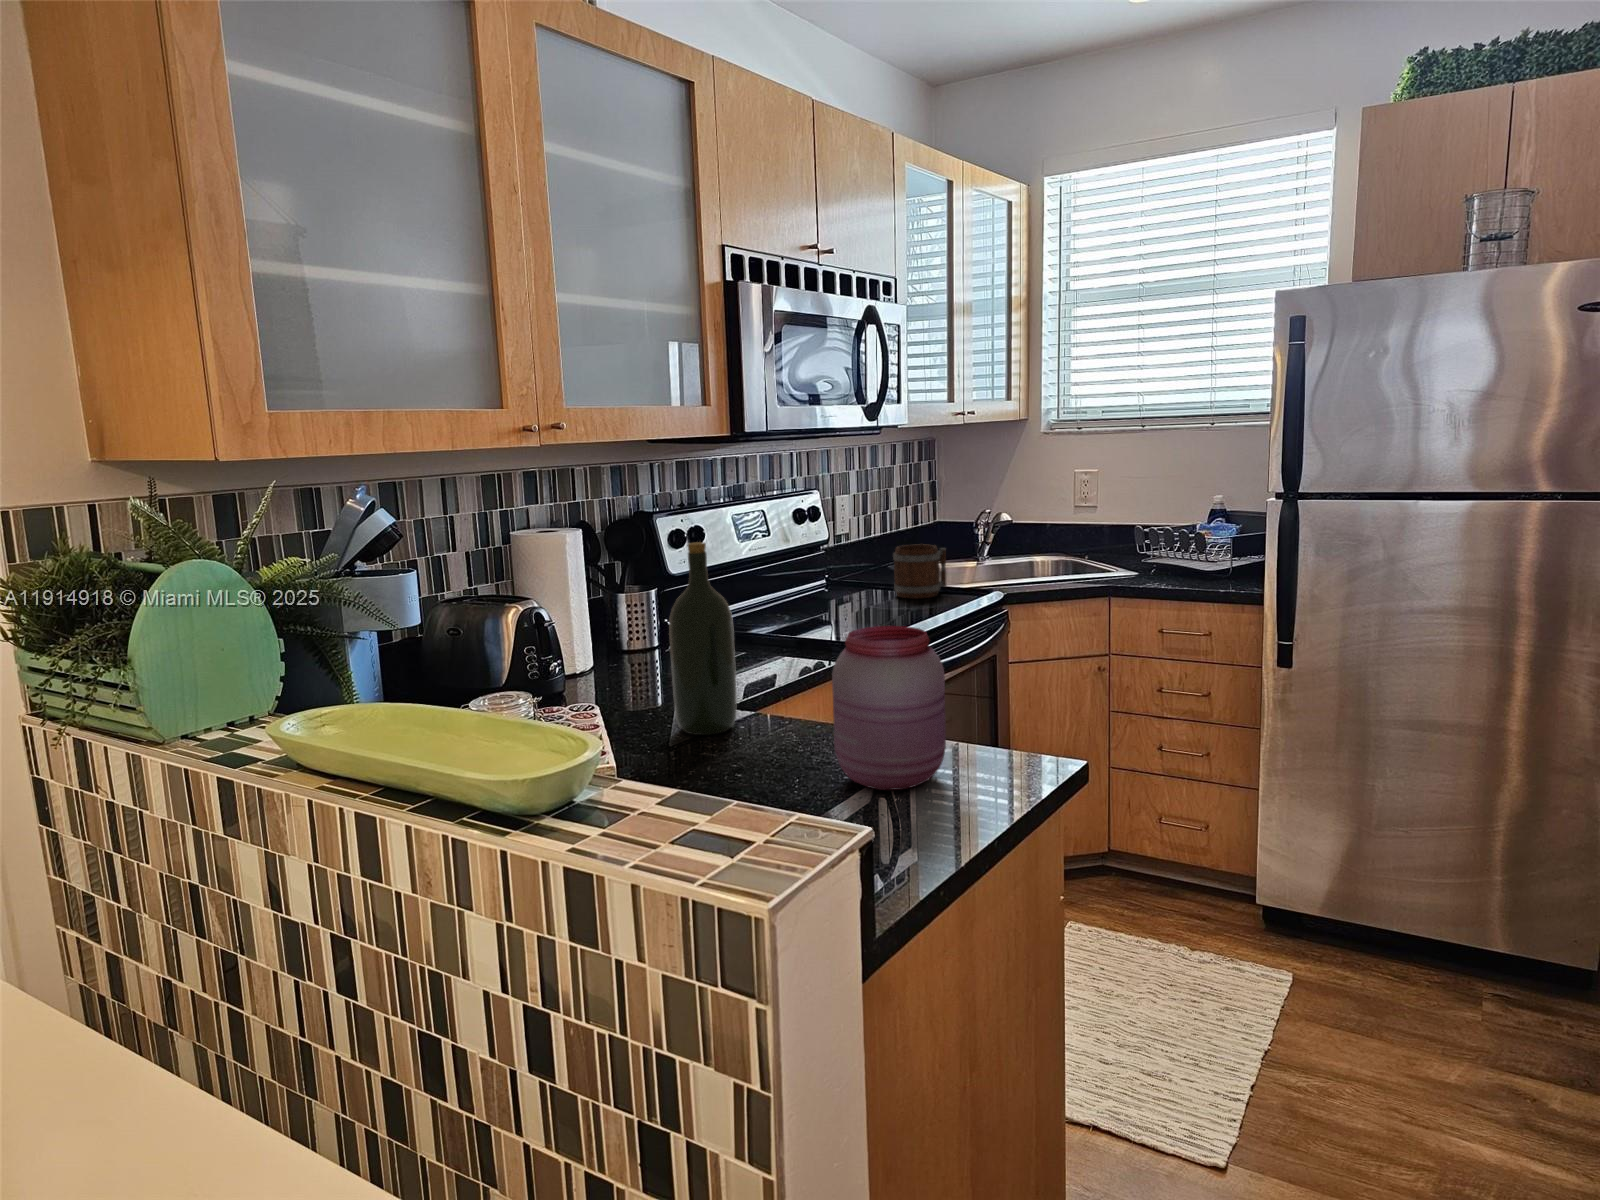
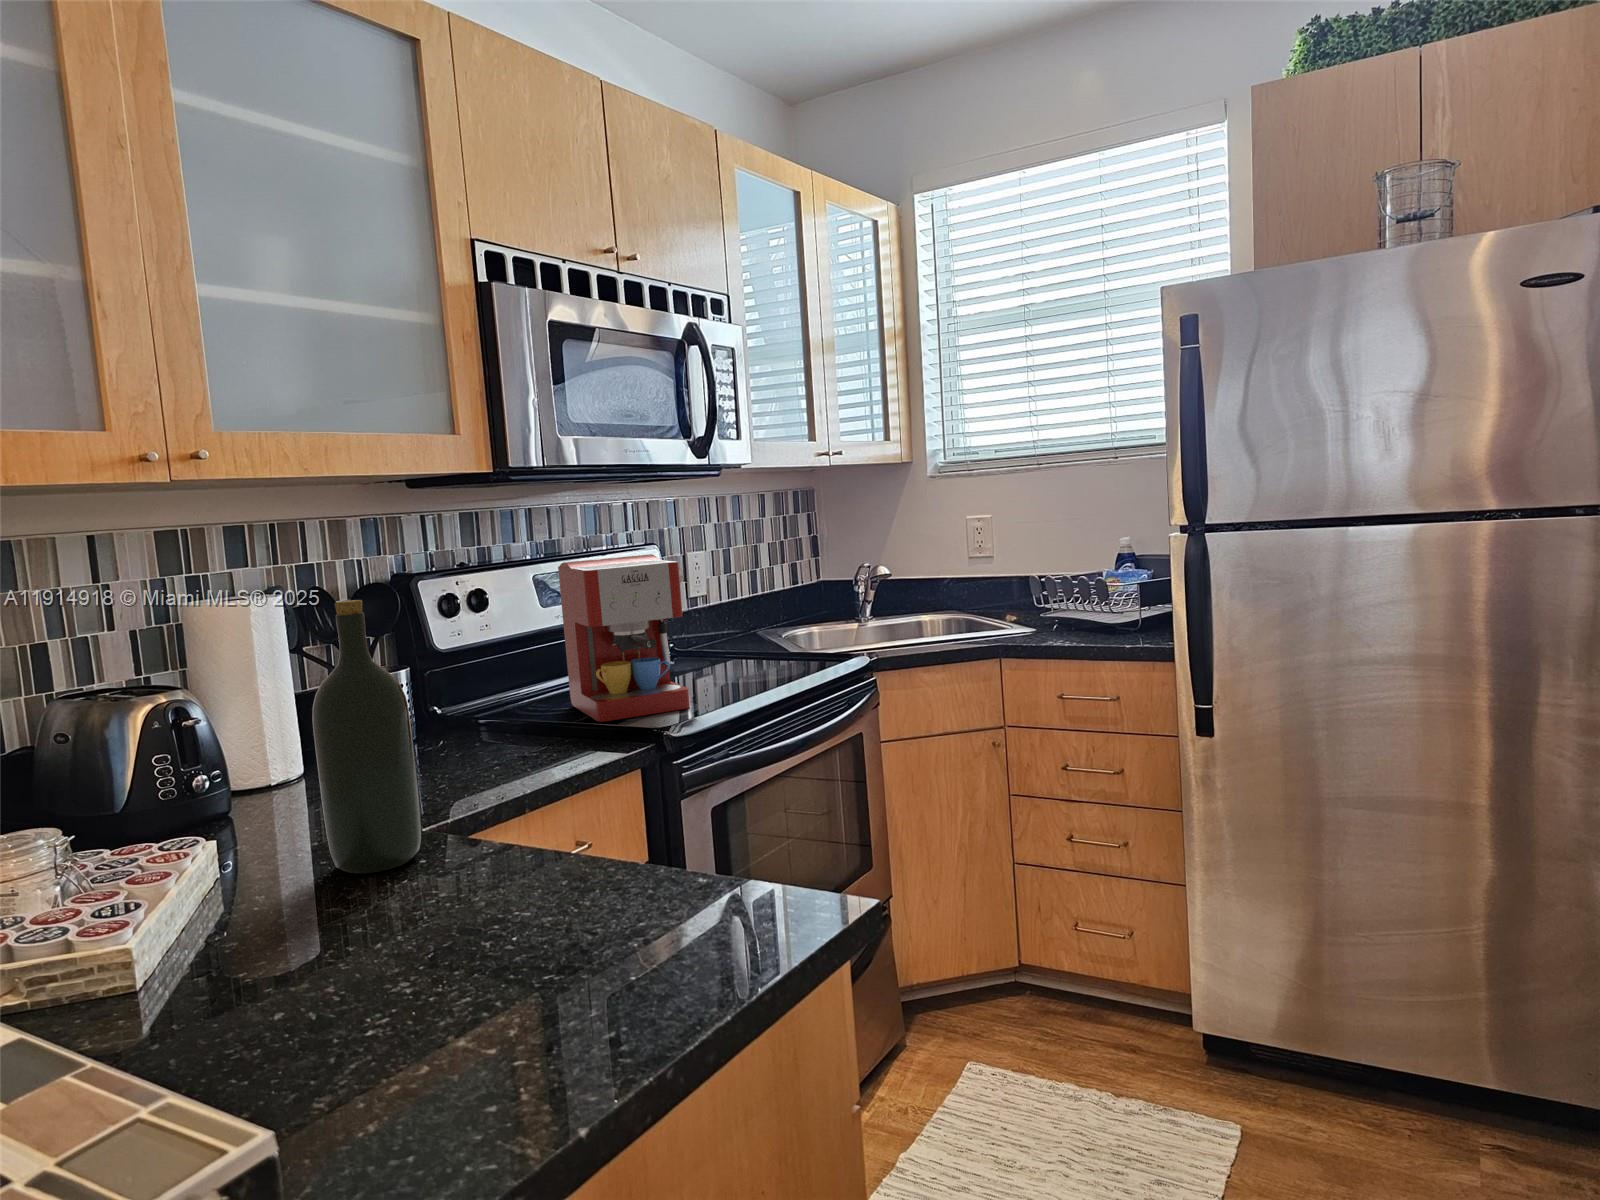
coffee maker: none [764,502,871,635] -> present [558,554,690,722]
mug: present [893,544,946,599] -> none [736,605,804,671]
jar: present [832,626,946,790] -> none [476,707,657,961]

